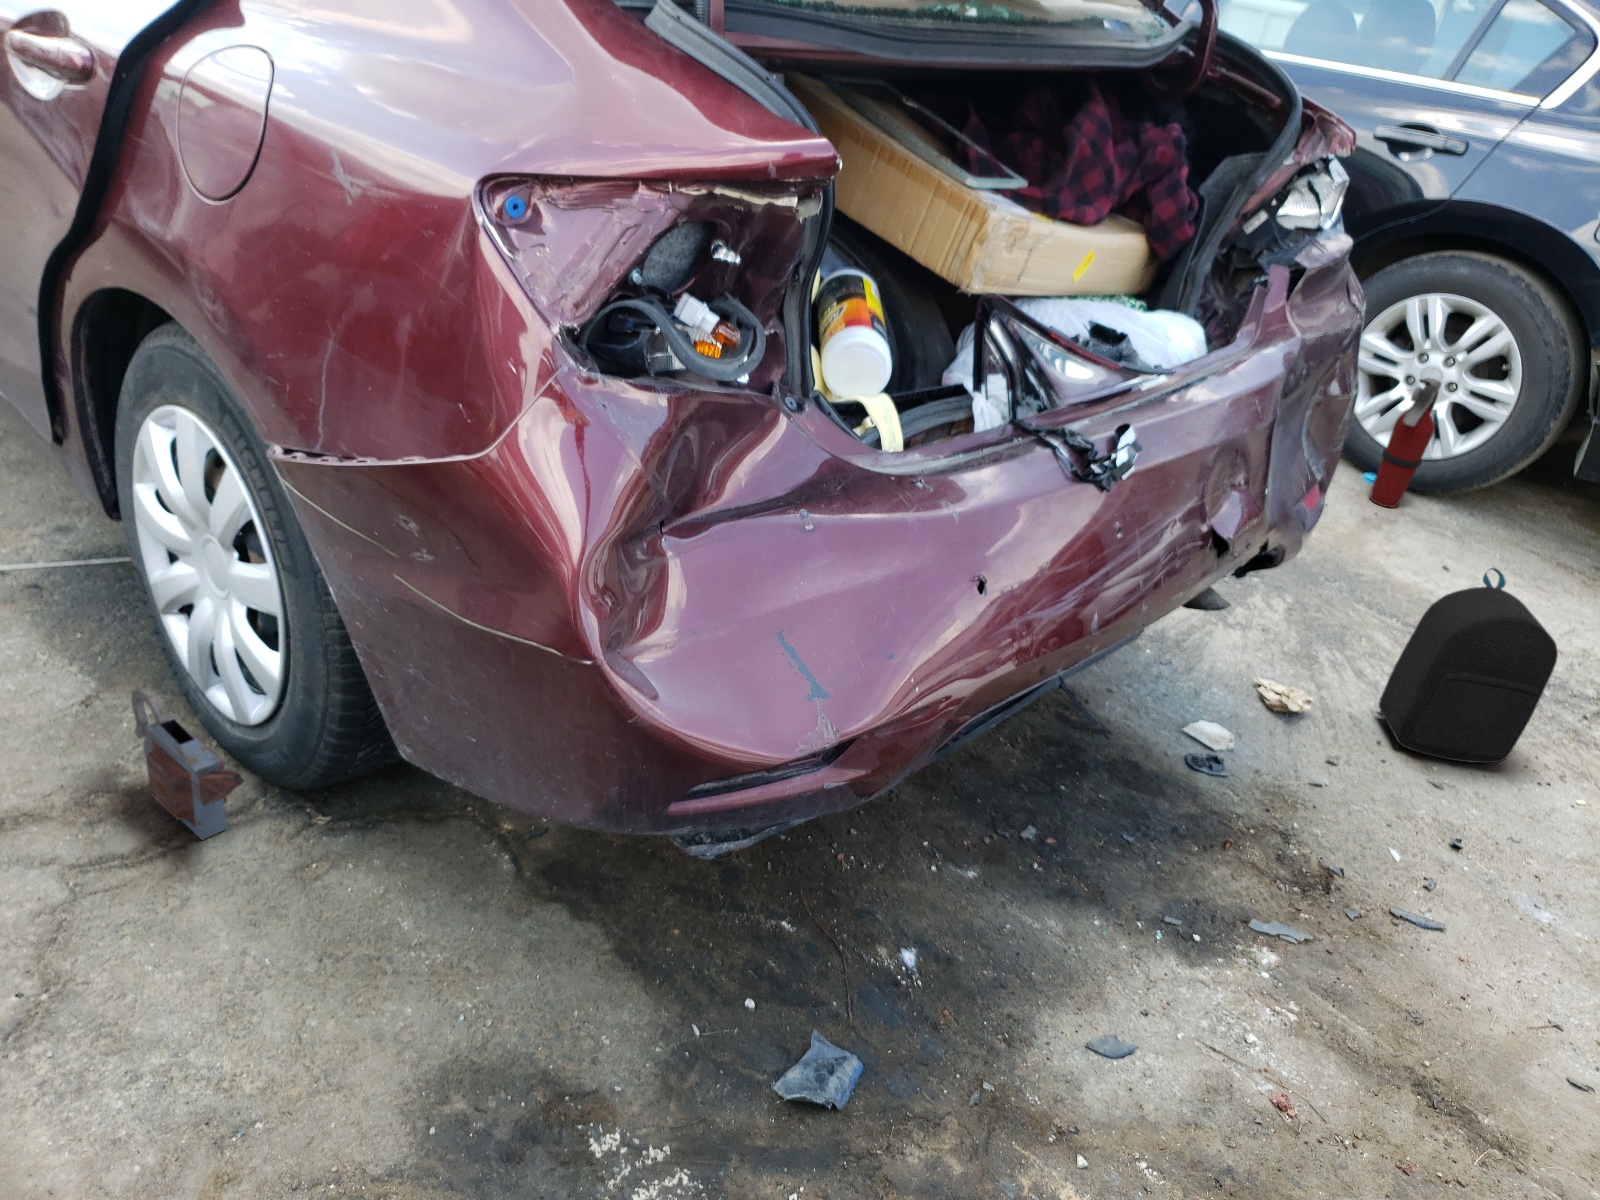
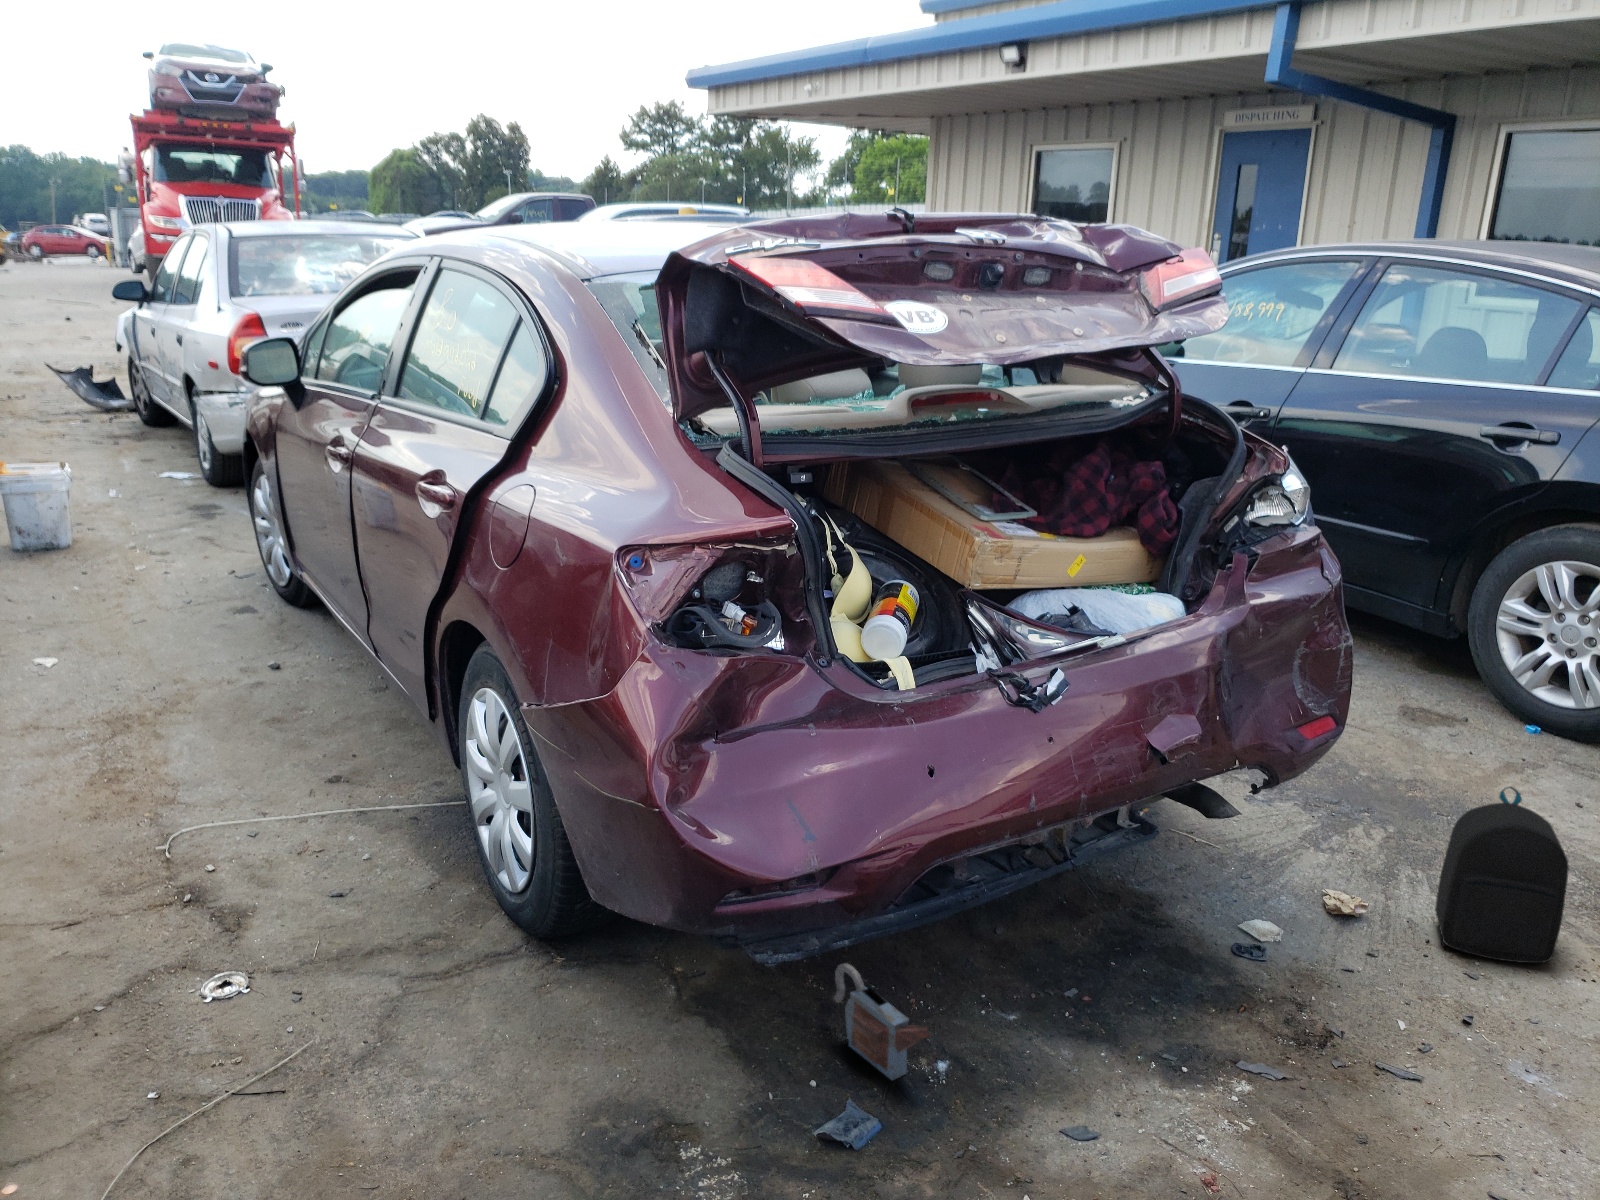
fire extinguisher: present [1370,378,1441,508] -> none [1524,634,1573,755]
watering can: present [131,687,245,840] -> present [834,963,934,1080]

